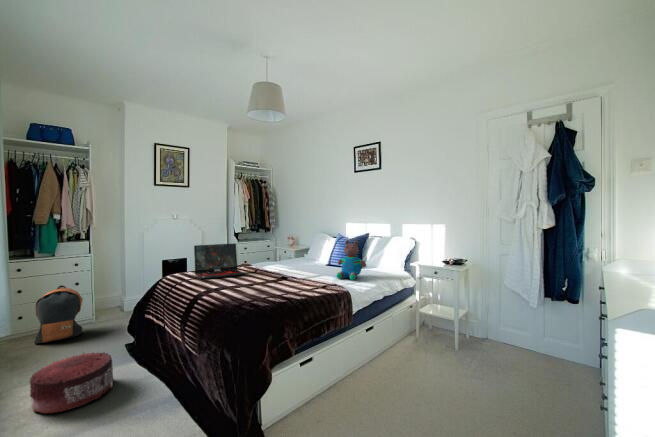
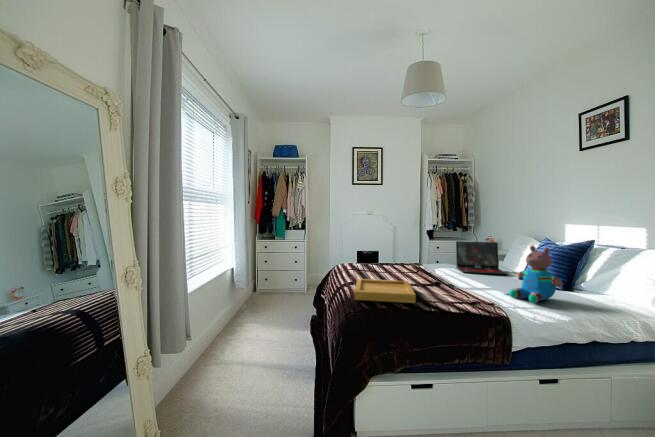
laptop: present [194,243,245,279] -> present [456,241,508,275]
tray: none [224,280,292,305] -> present [355,279,416,303]
backpack: present [34,285,83,344] -> none [267,261,296,301]
pouf: present [30,352,114,413] -> none [238,313,288,351]

